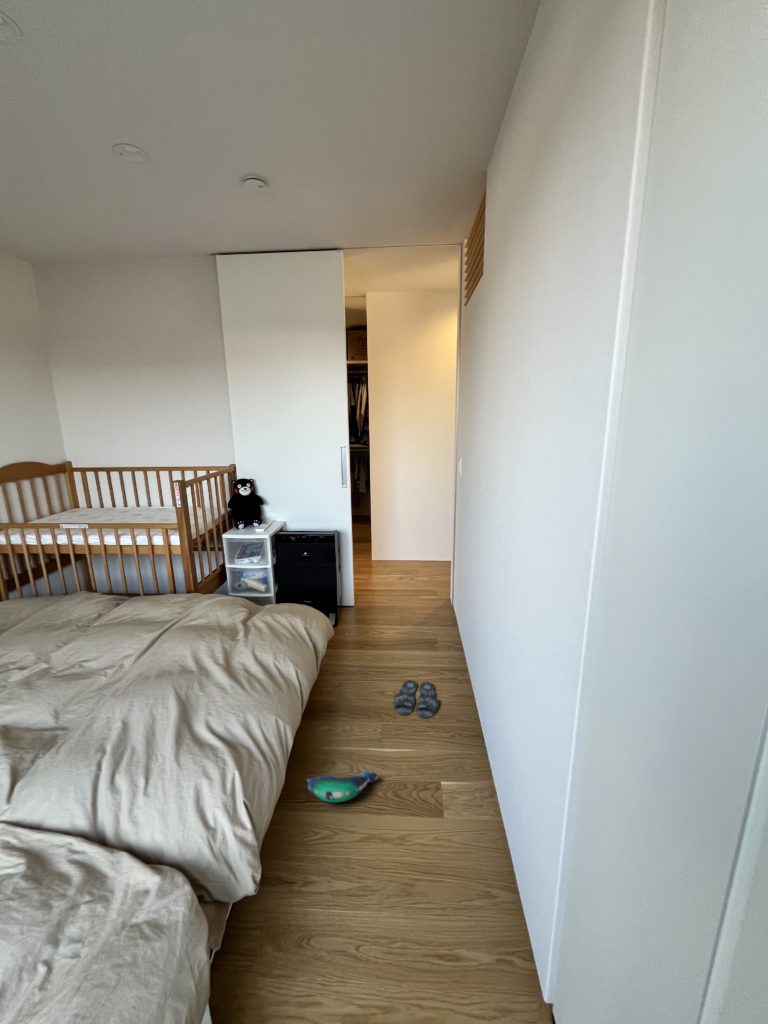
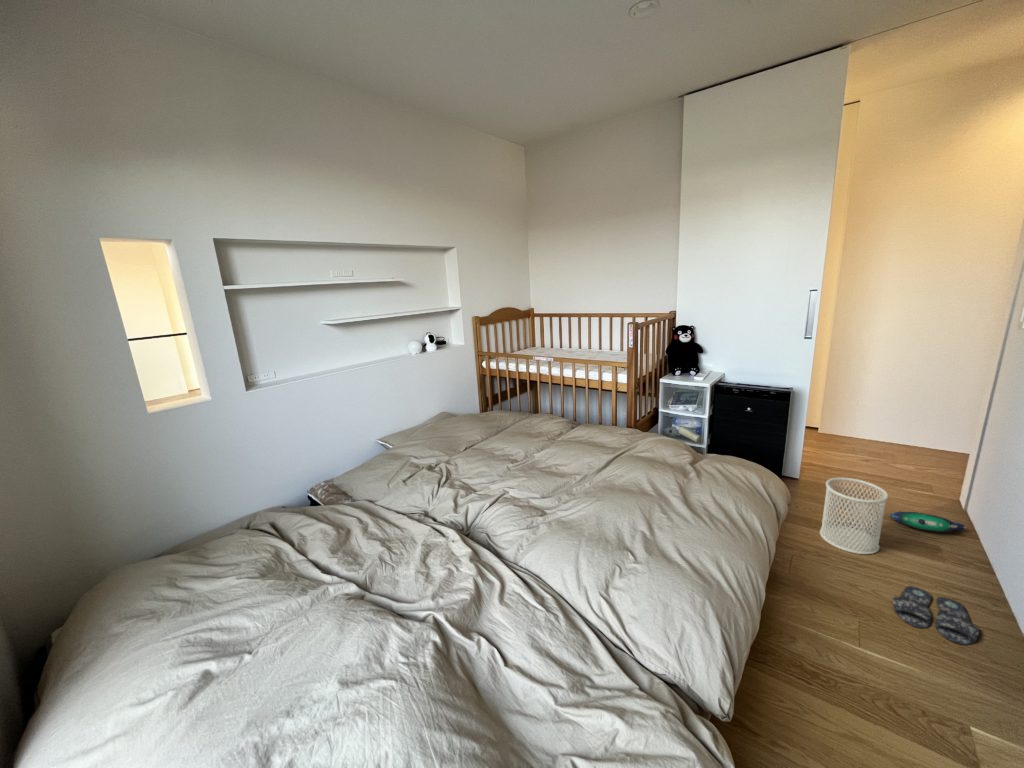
wastebasket: none [354,603,393,665] -> present [820,478,888,554]
plush toy: present [307,771,378,803] -> present [889,511,966,532]

